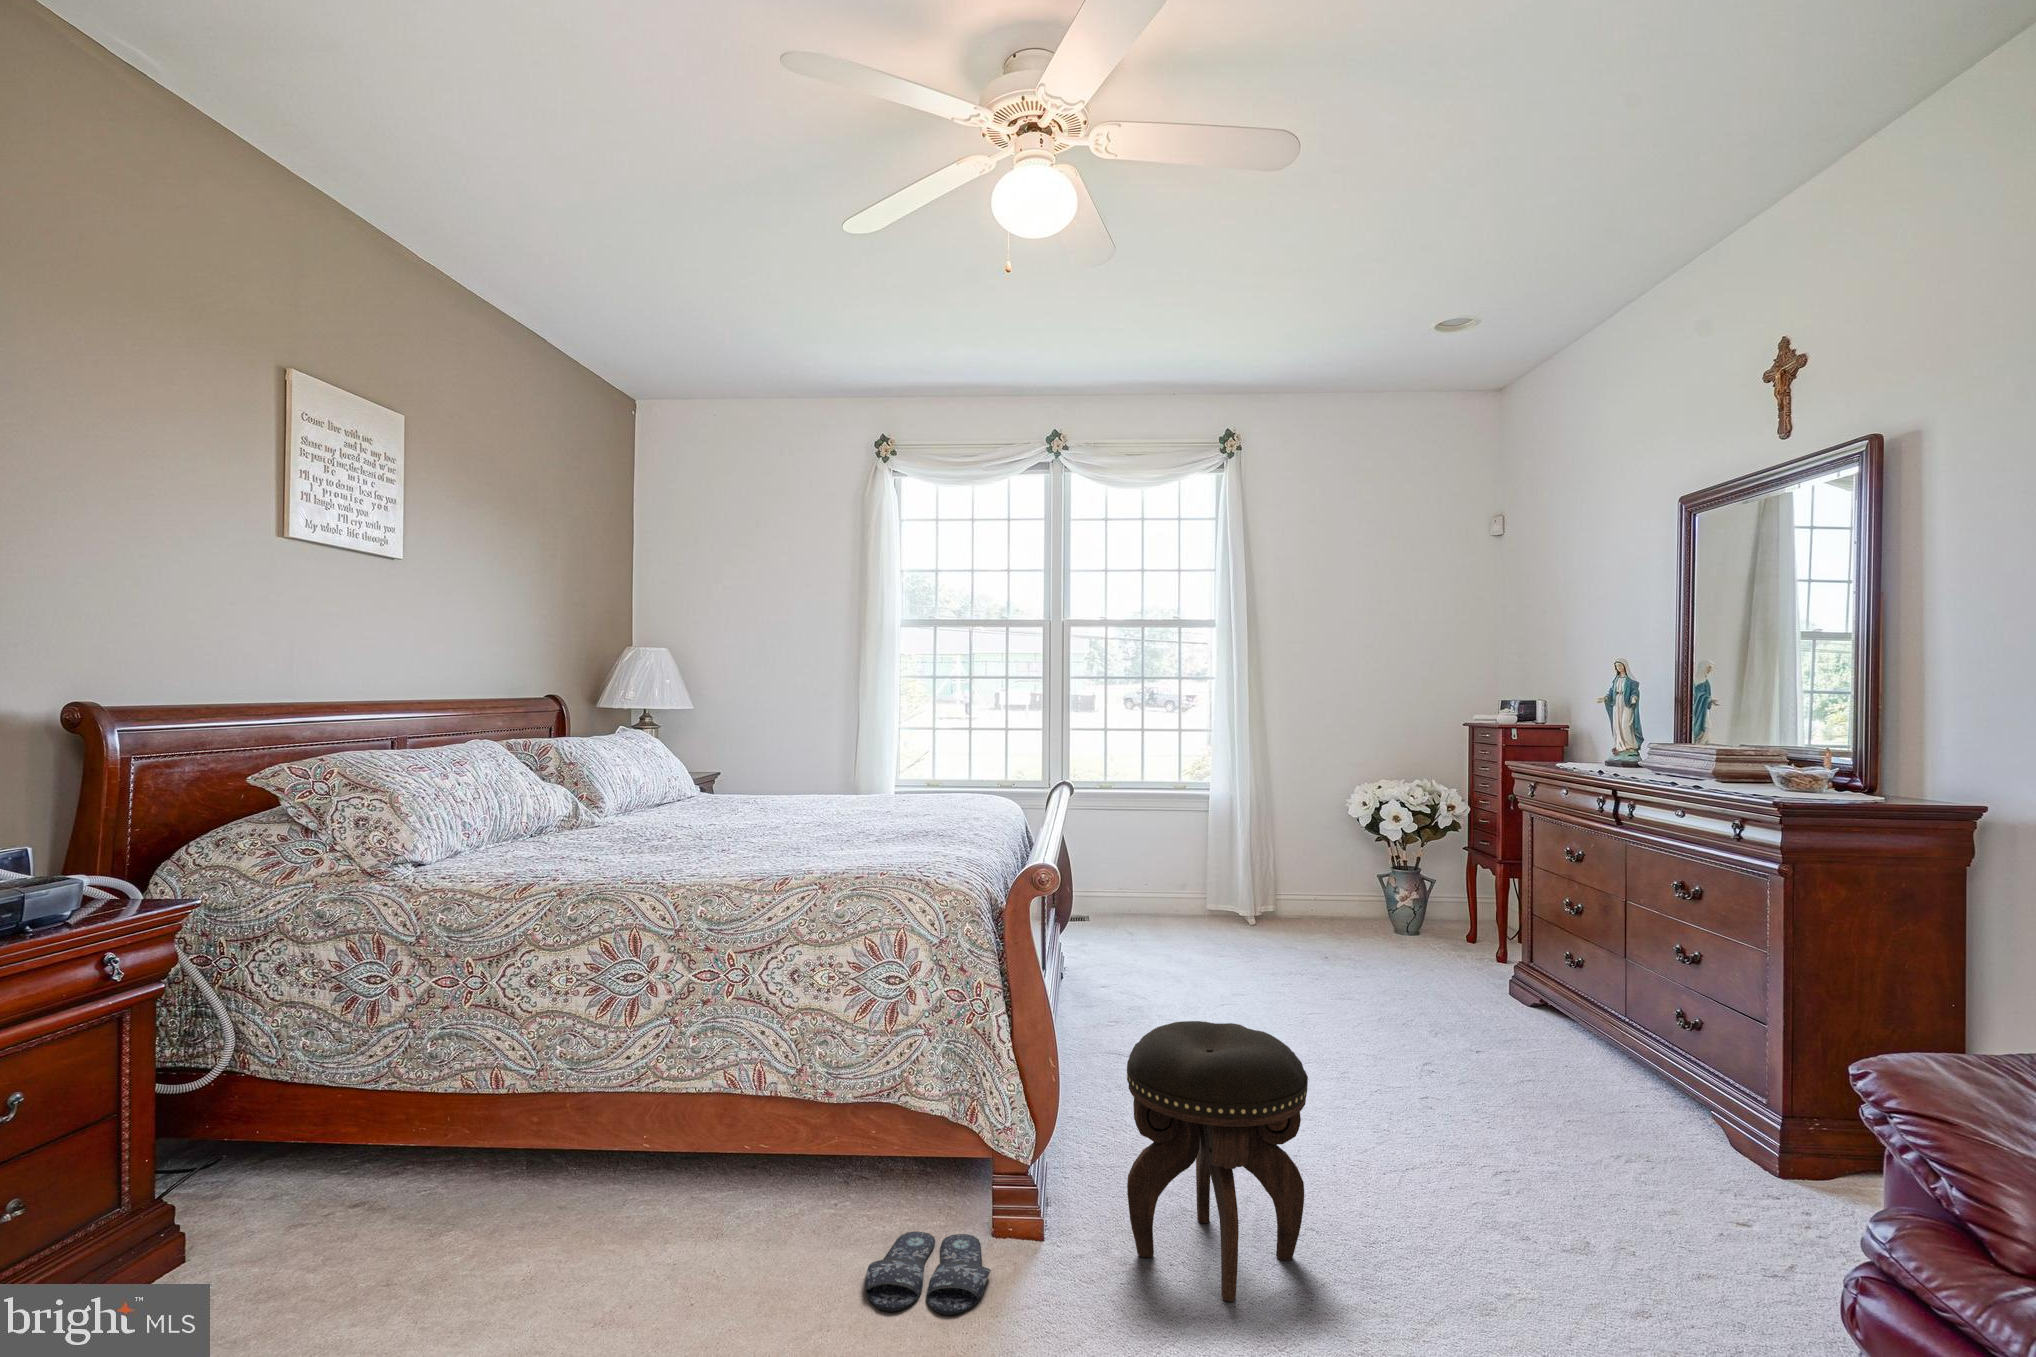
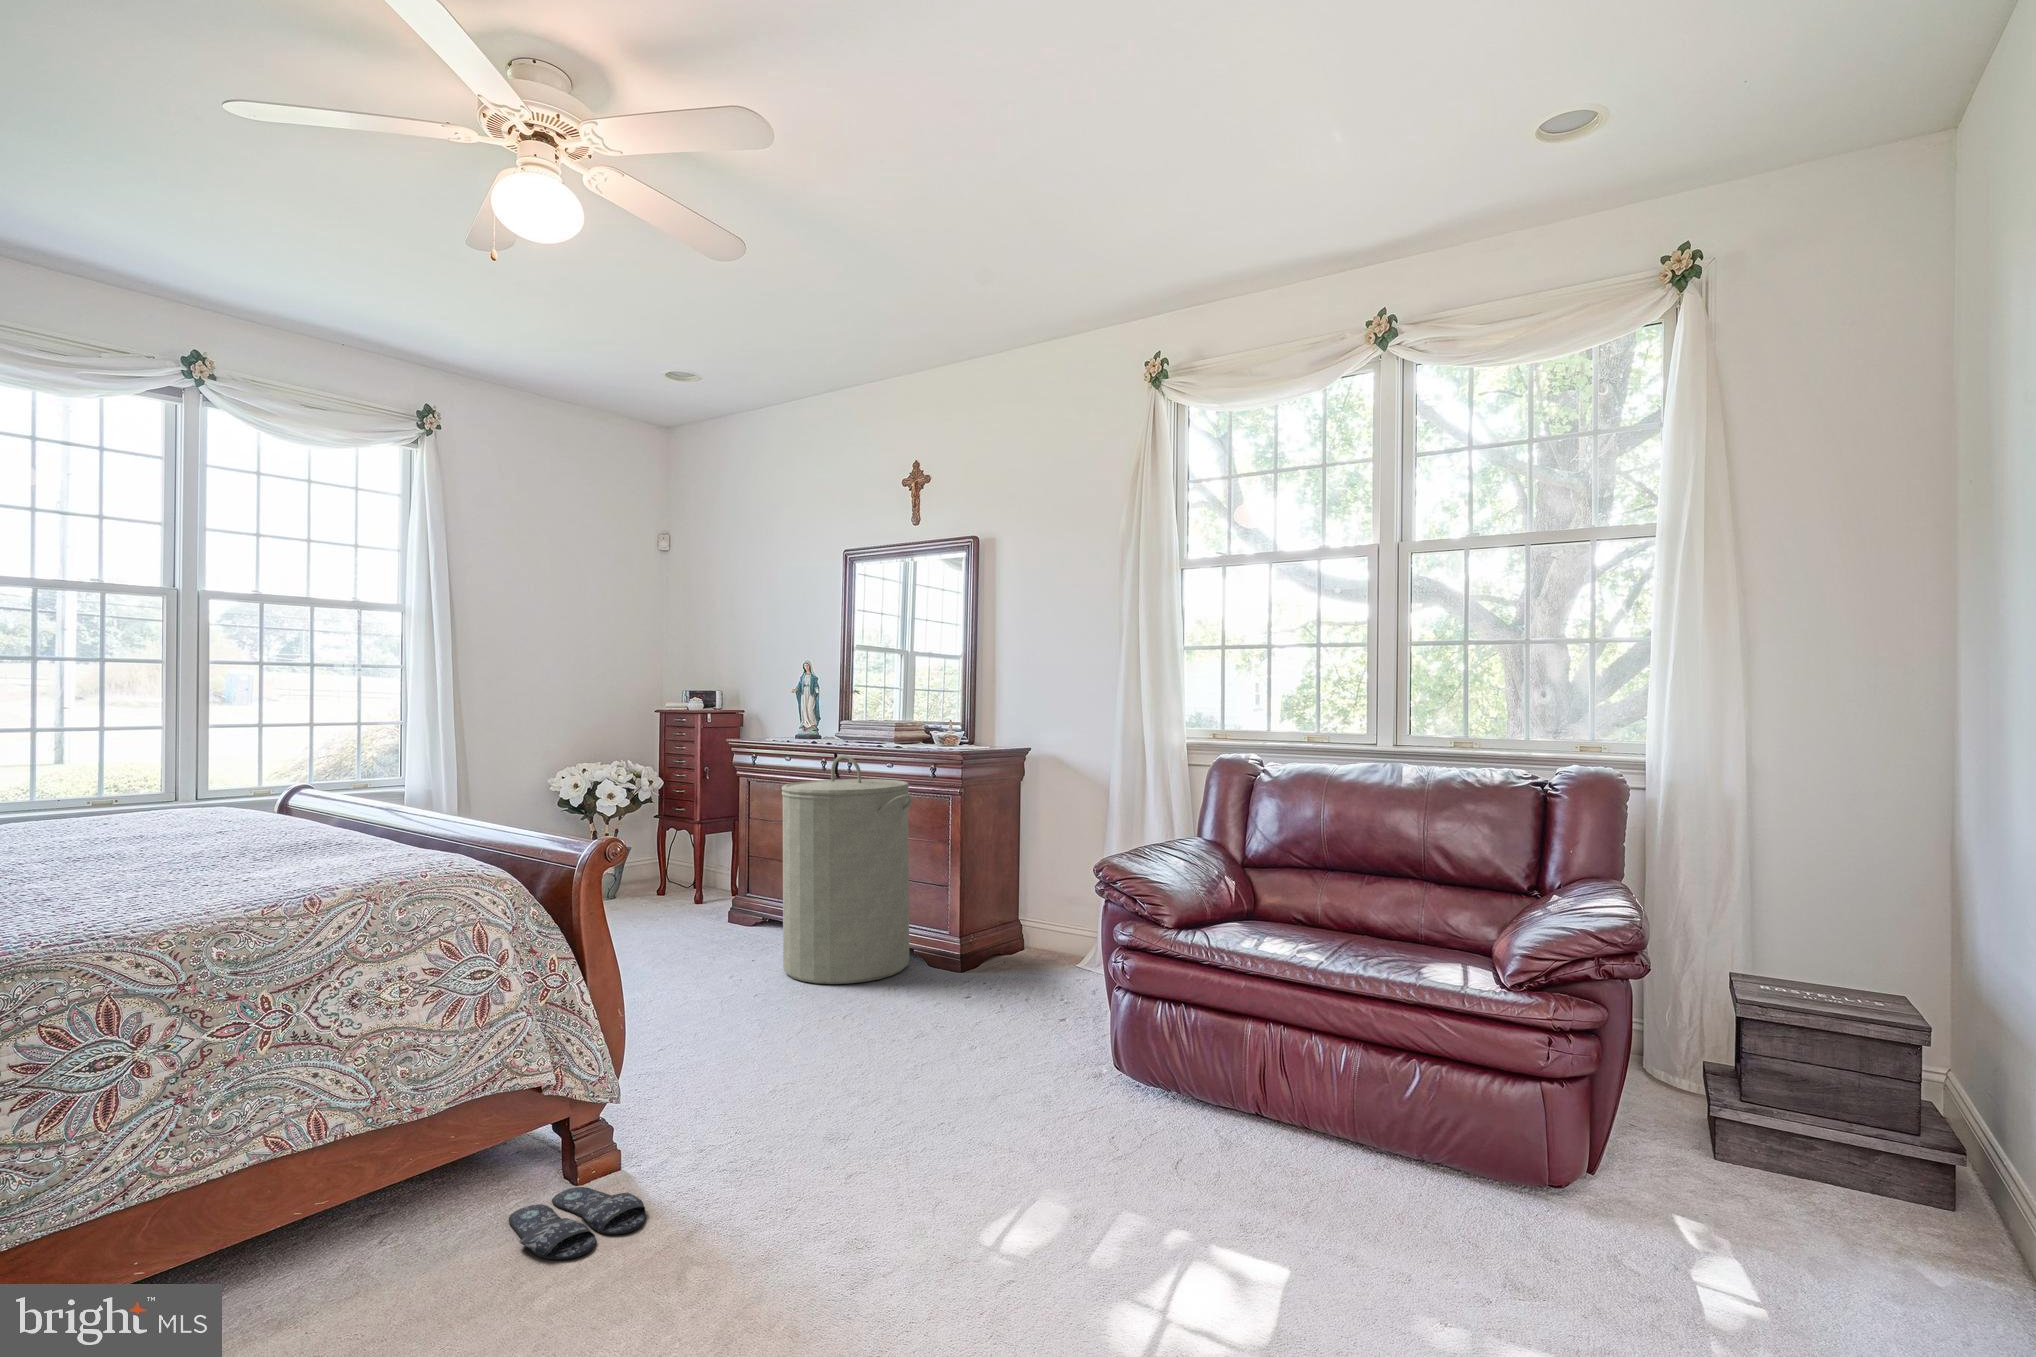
laundry hamper: none [1476,794,1688,1144] -> present [782,755,912,984]
footstool: present [1127,1021,1308,1301] -> none [689,937,830,1137]

